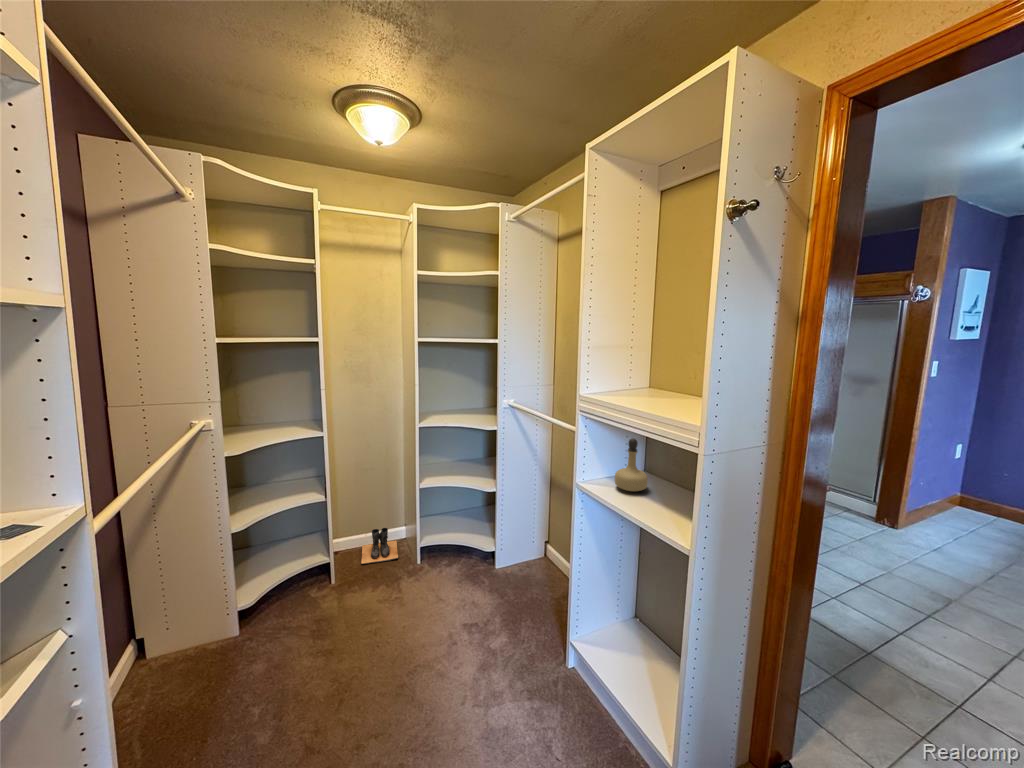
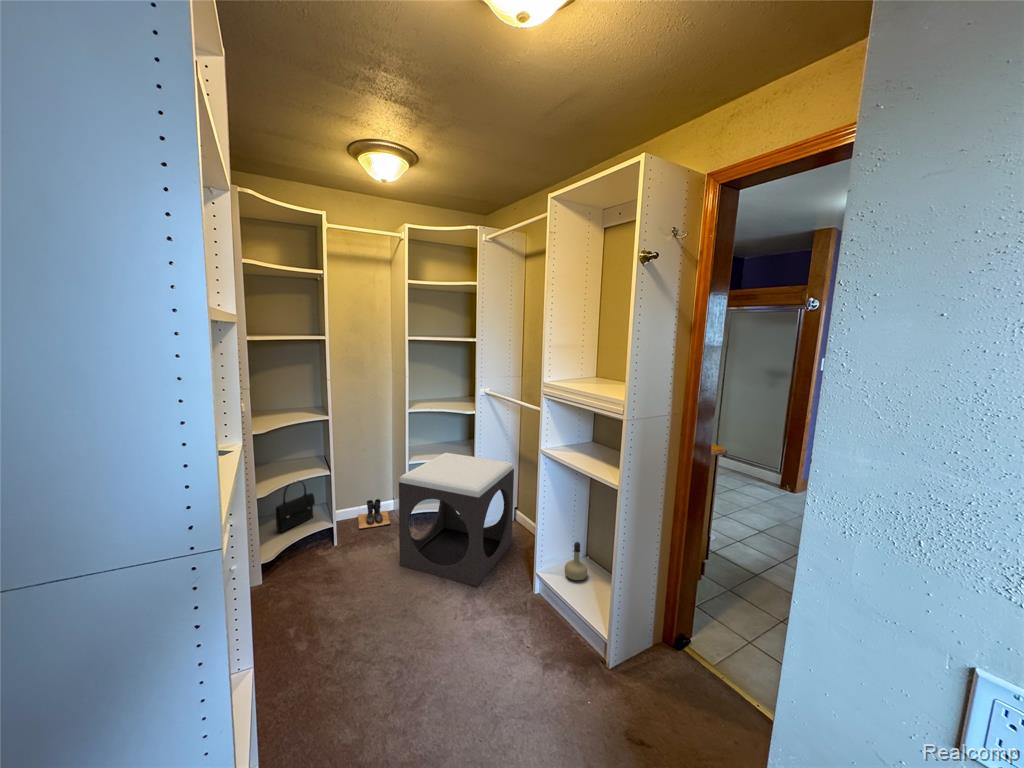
perfume bottle: present [615,438,648,491] -> present [565,542,587,580]
footstool: none [401,476,544,654] -> present [399,453,514,587]
handbag: none [259,508,308,571] -> present [276,481,315,532]

